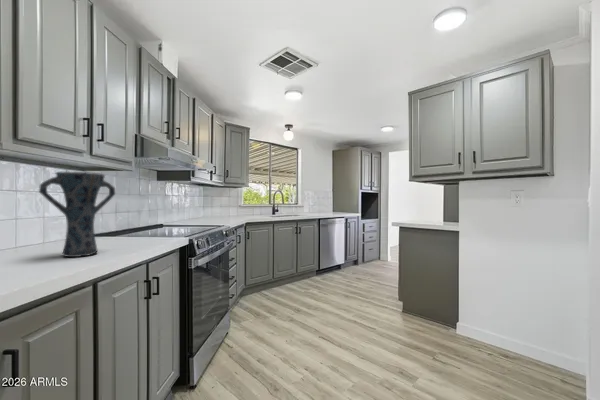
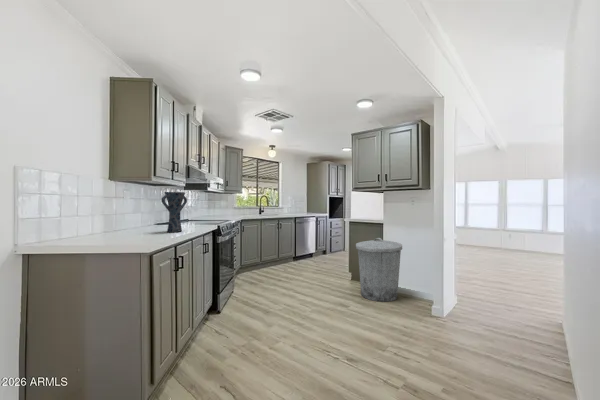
trash can: none [420,255,505,367] -> present [356,238,402,302]

